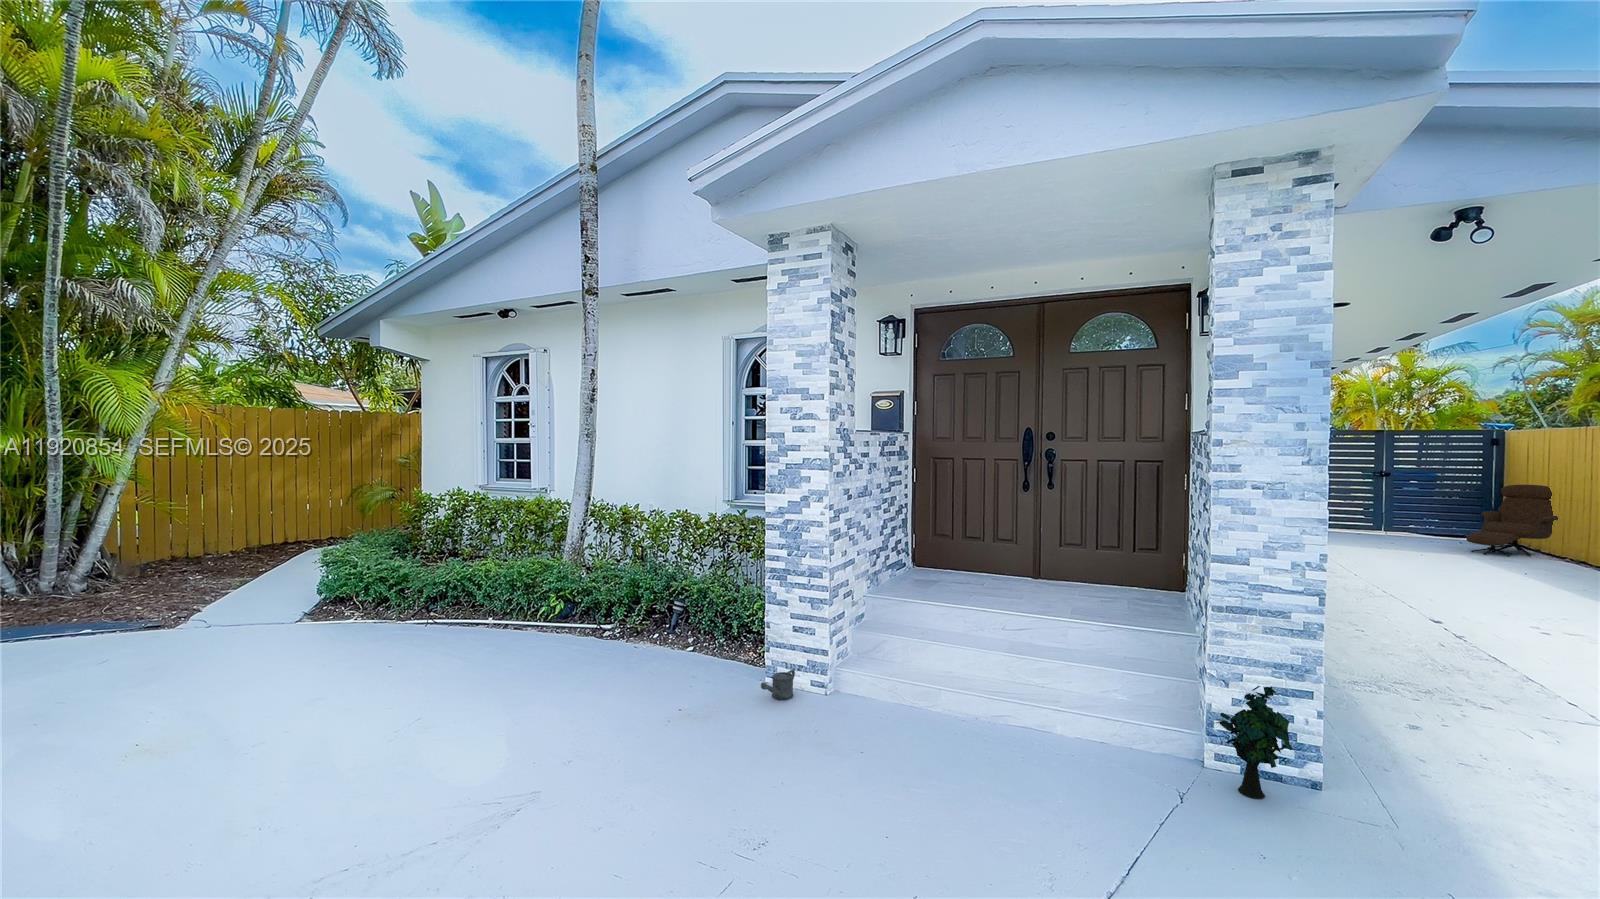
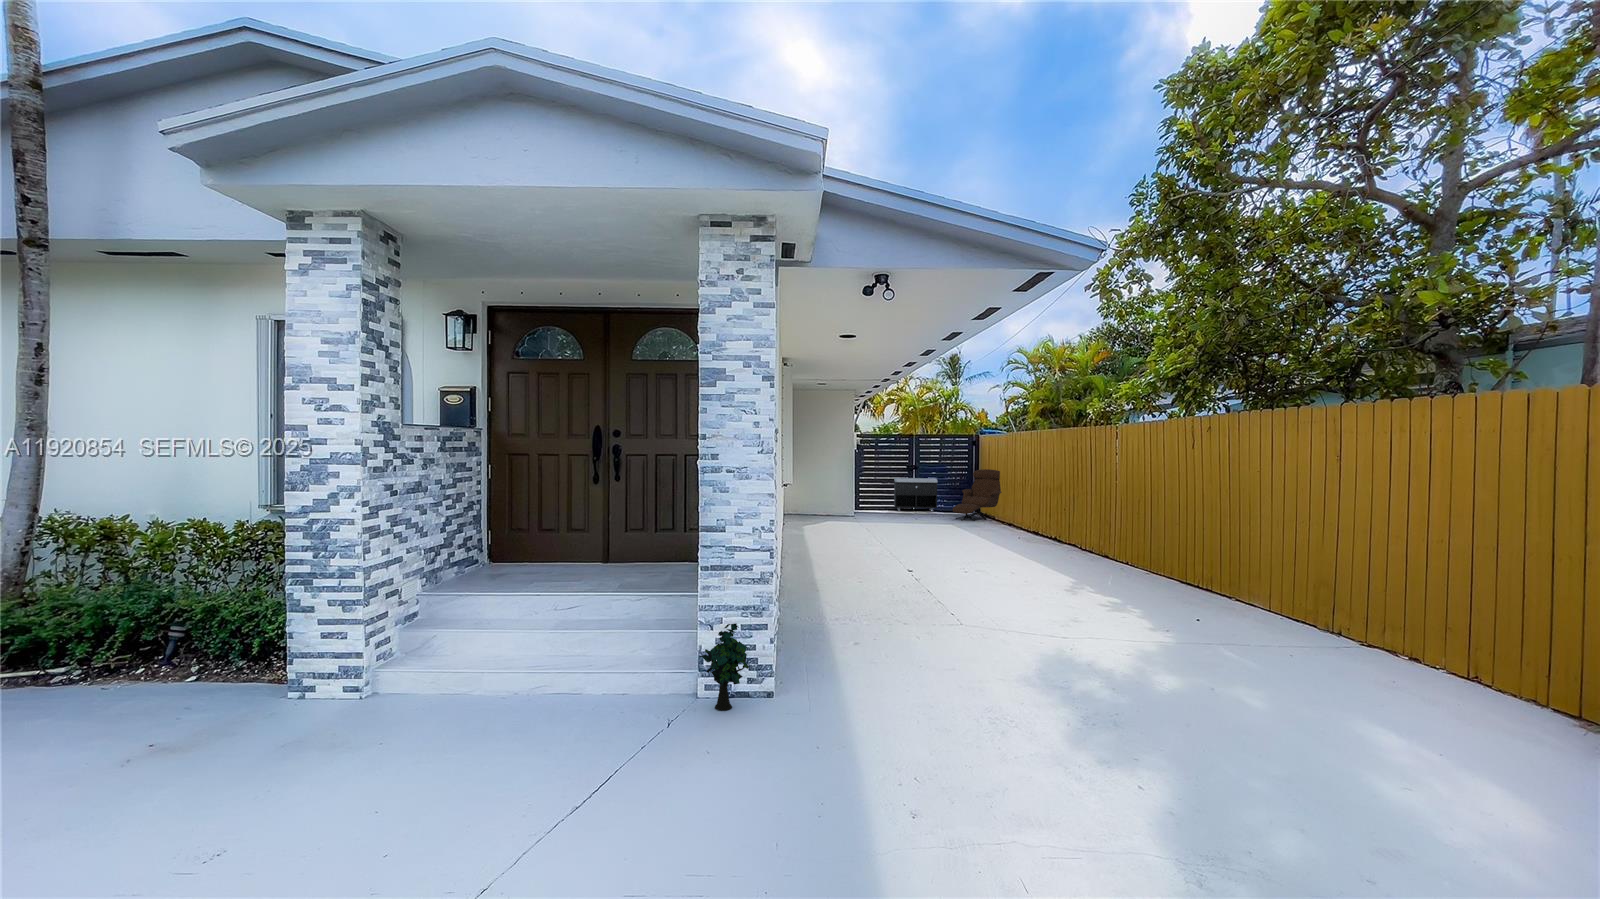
storage bench: none [1355,492,1432,538] -> present [894,478,938,511]
watering can: present [761,670,795,700] -> none [270,679,321,712]

